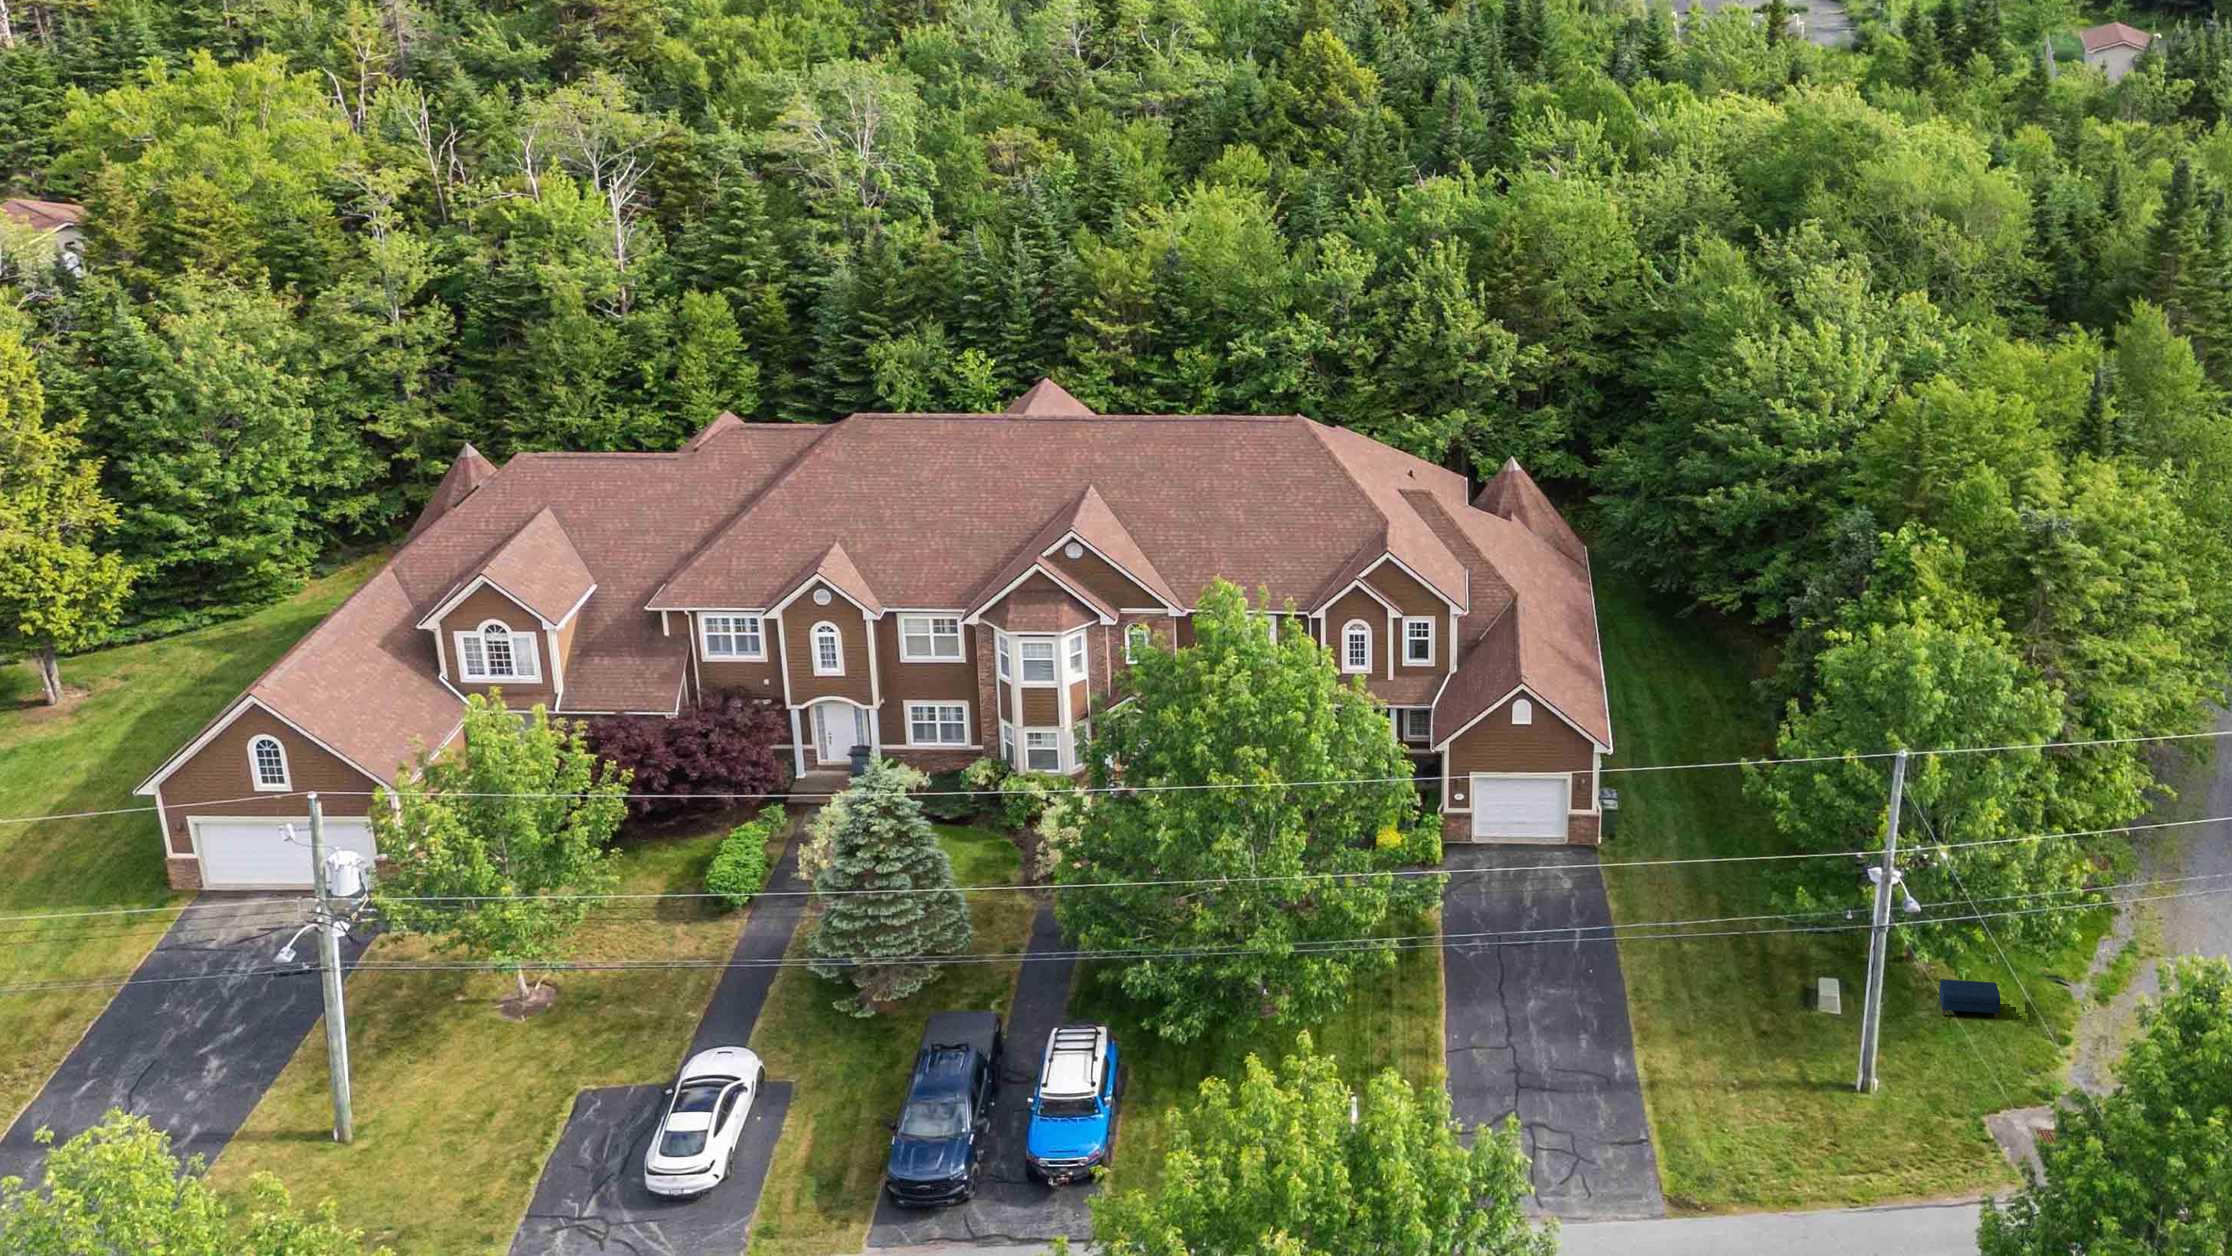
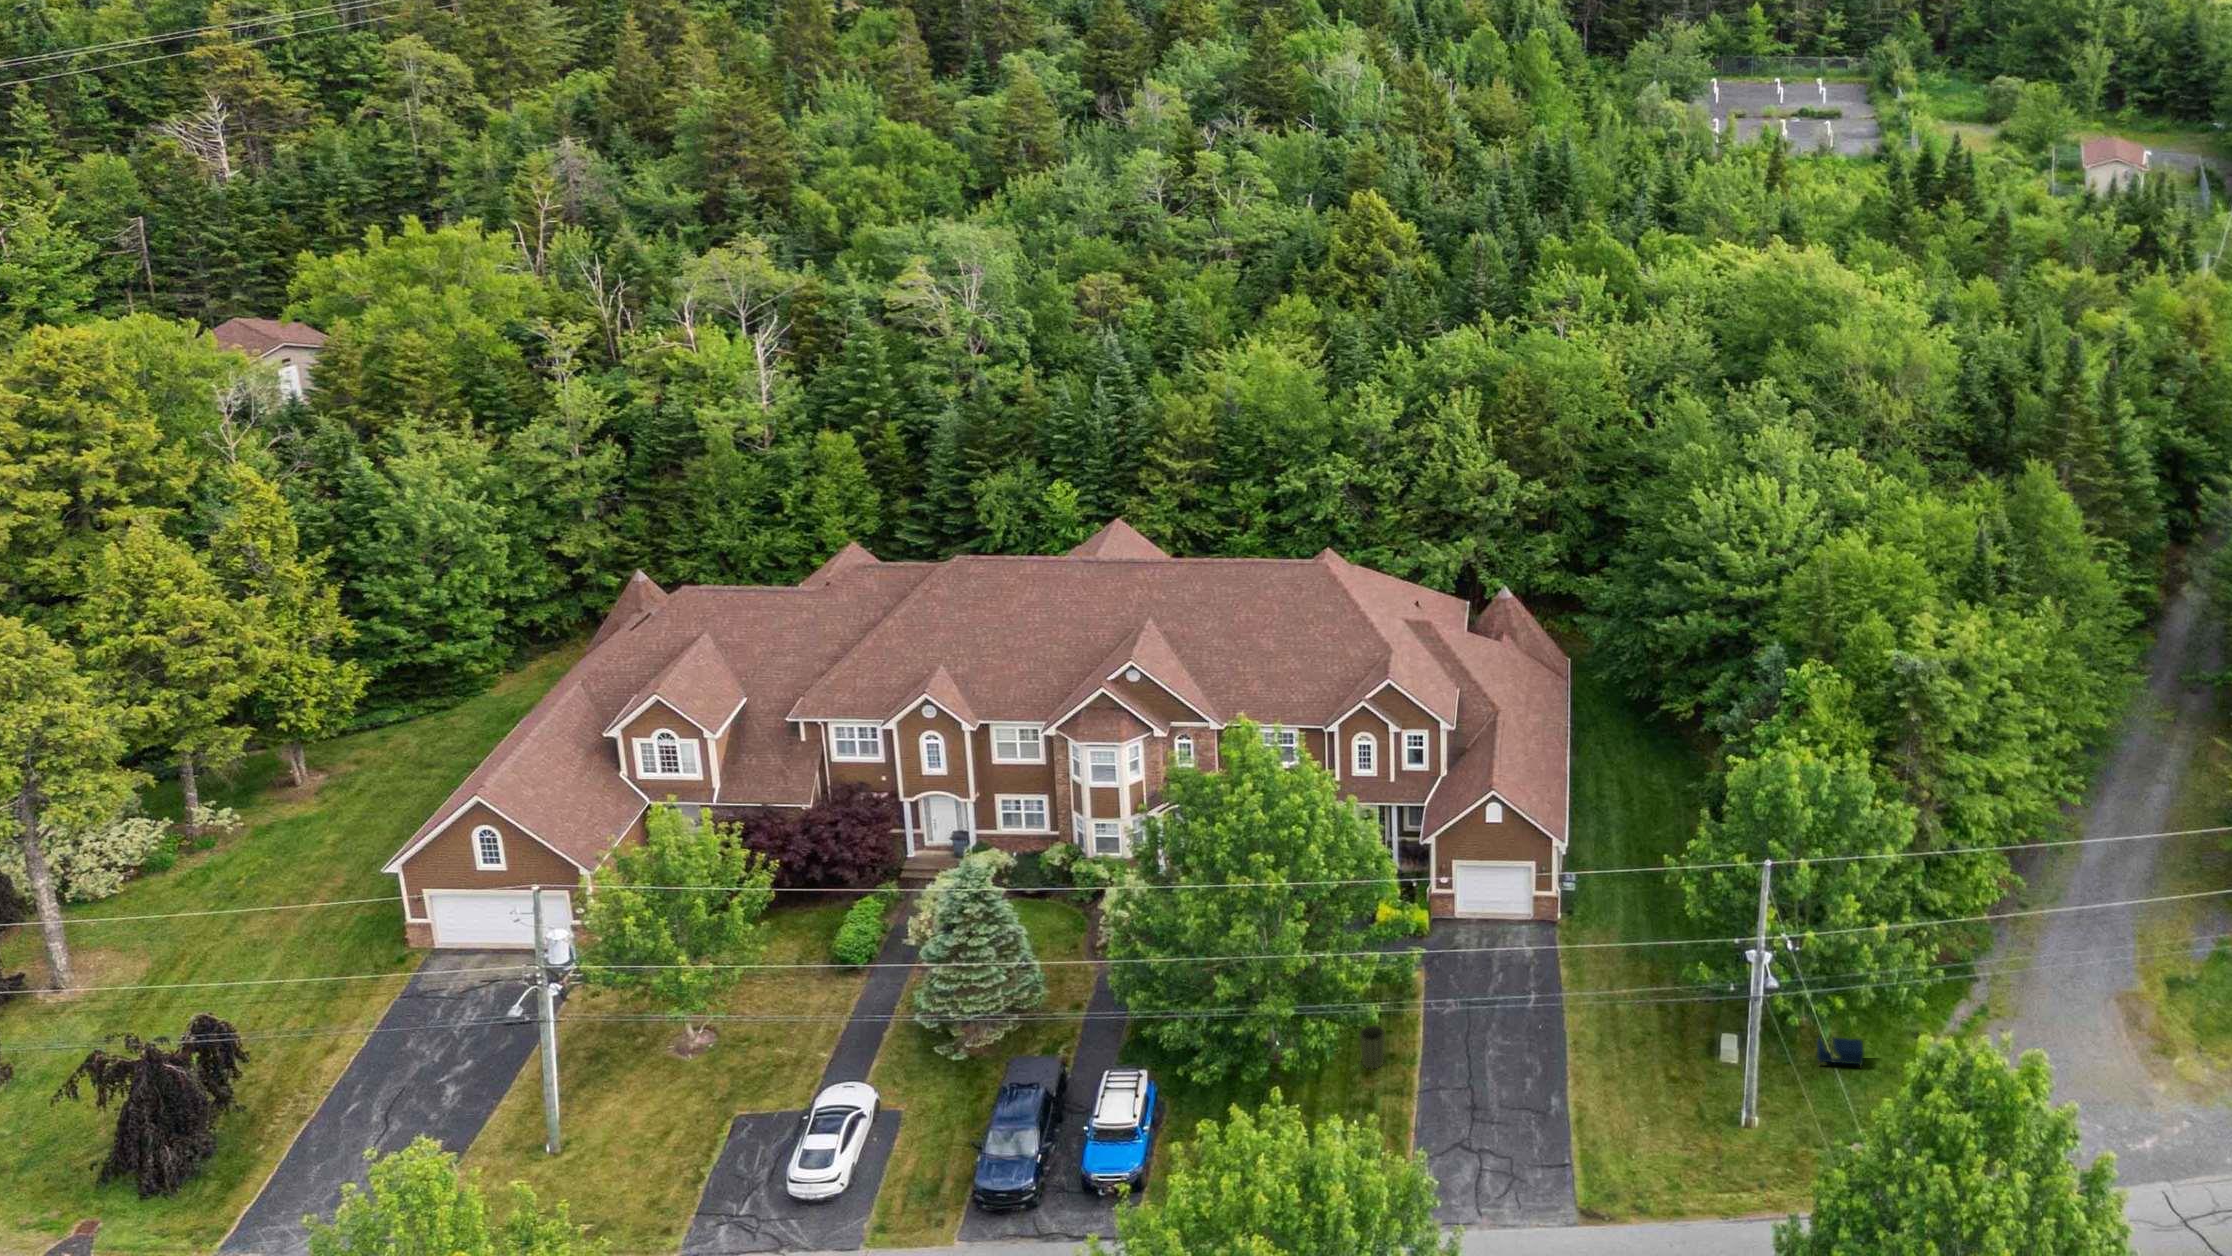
trash can: none [1368,969,1400,1024] -> present [1359,1025,1385,1069]

